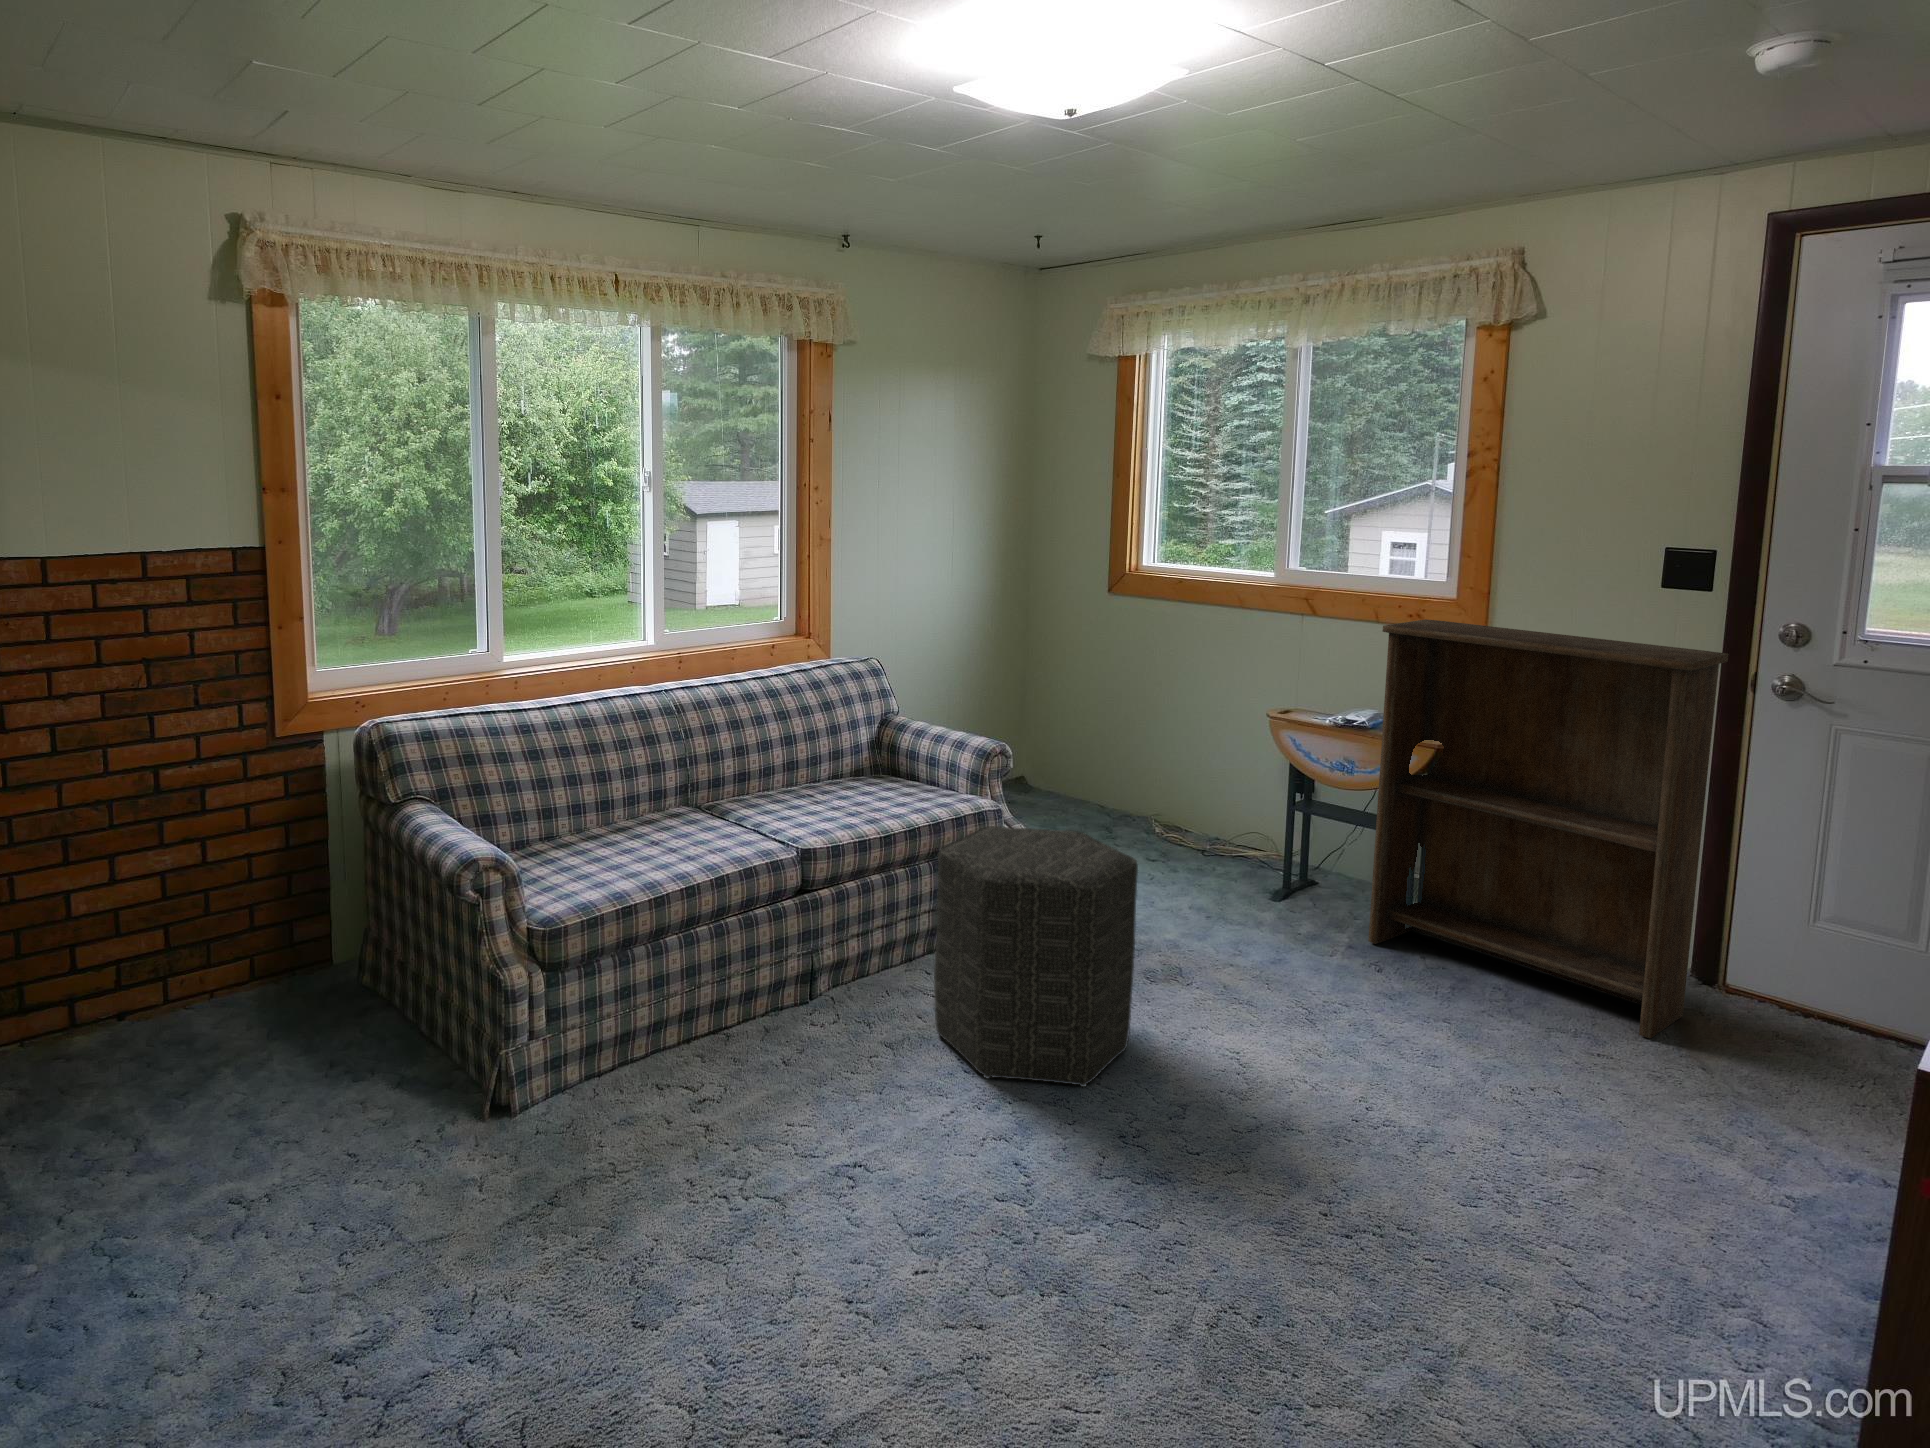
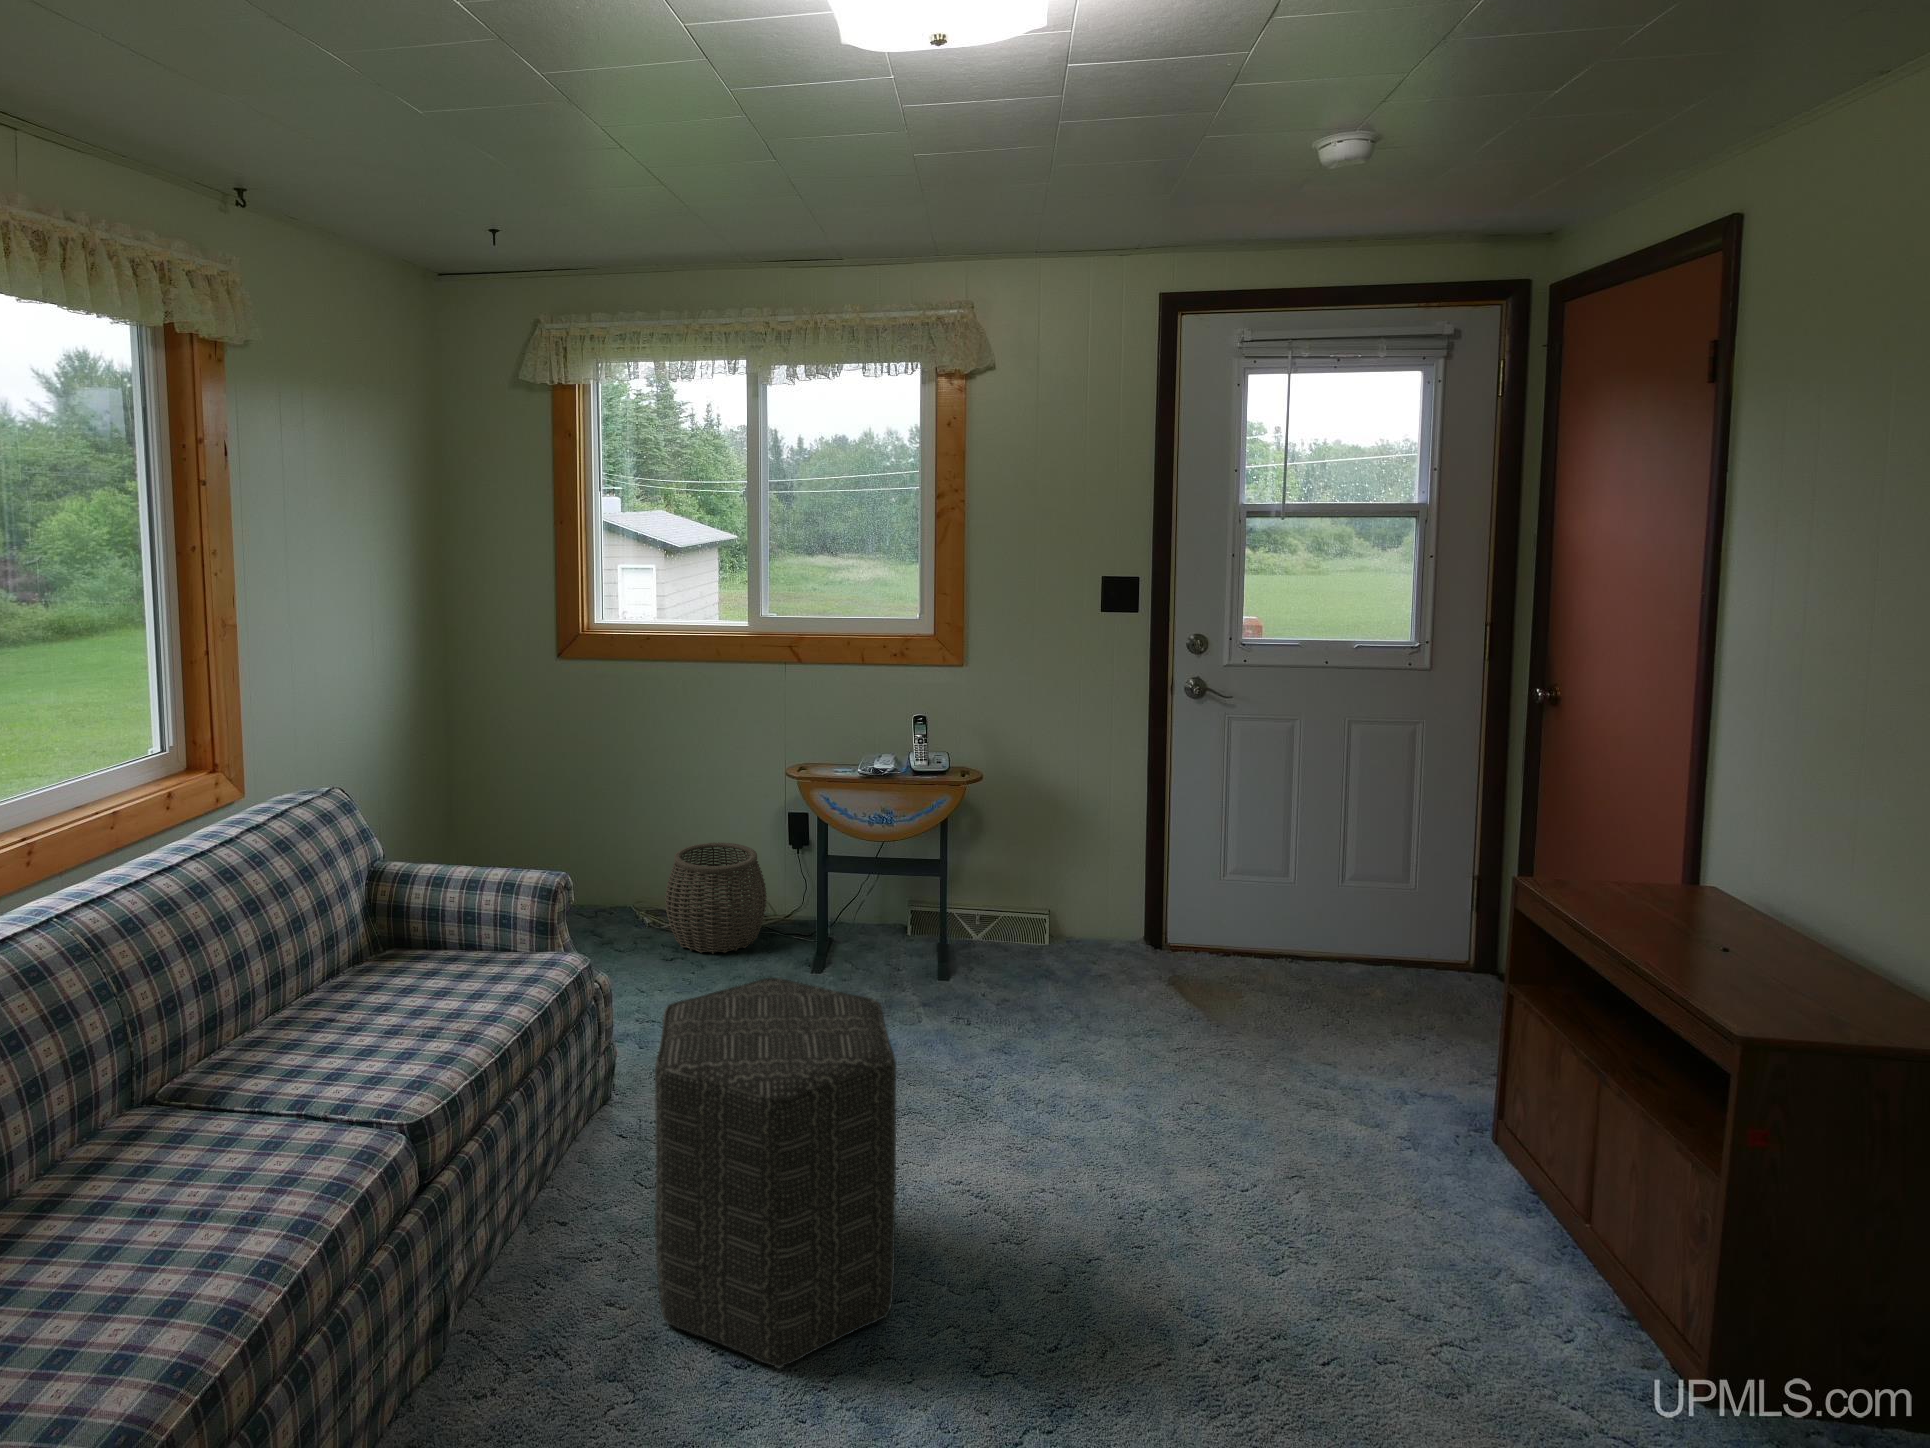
bookshelf: present [1368,619,1729,1038] -> none [928,659,1203,1015]
woven basket: none [1159,773,1258,871] -> present [665,842,767,954]

